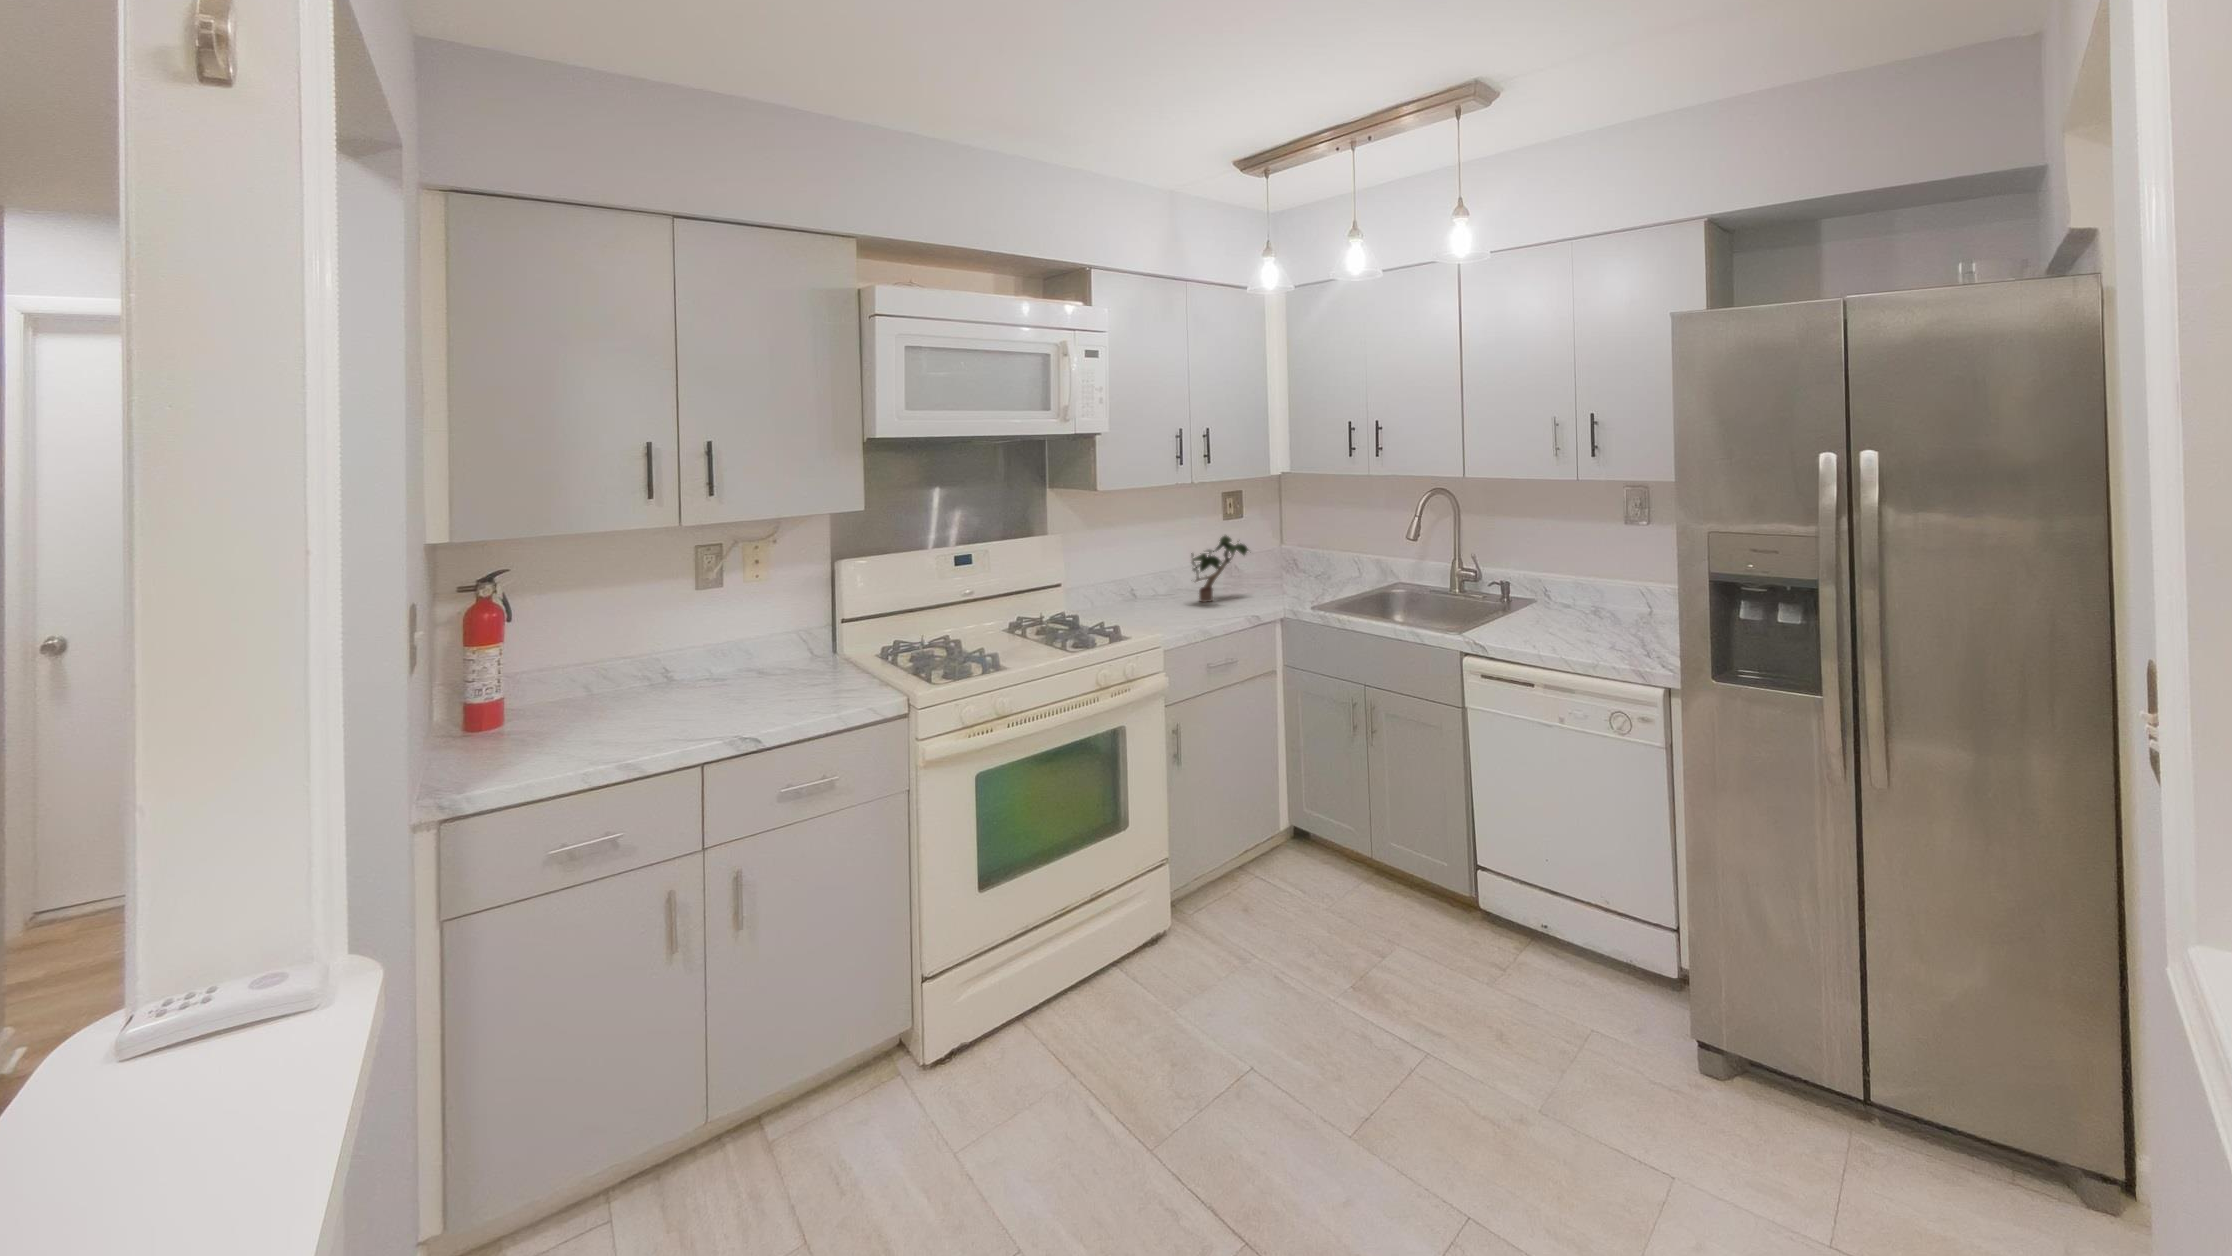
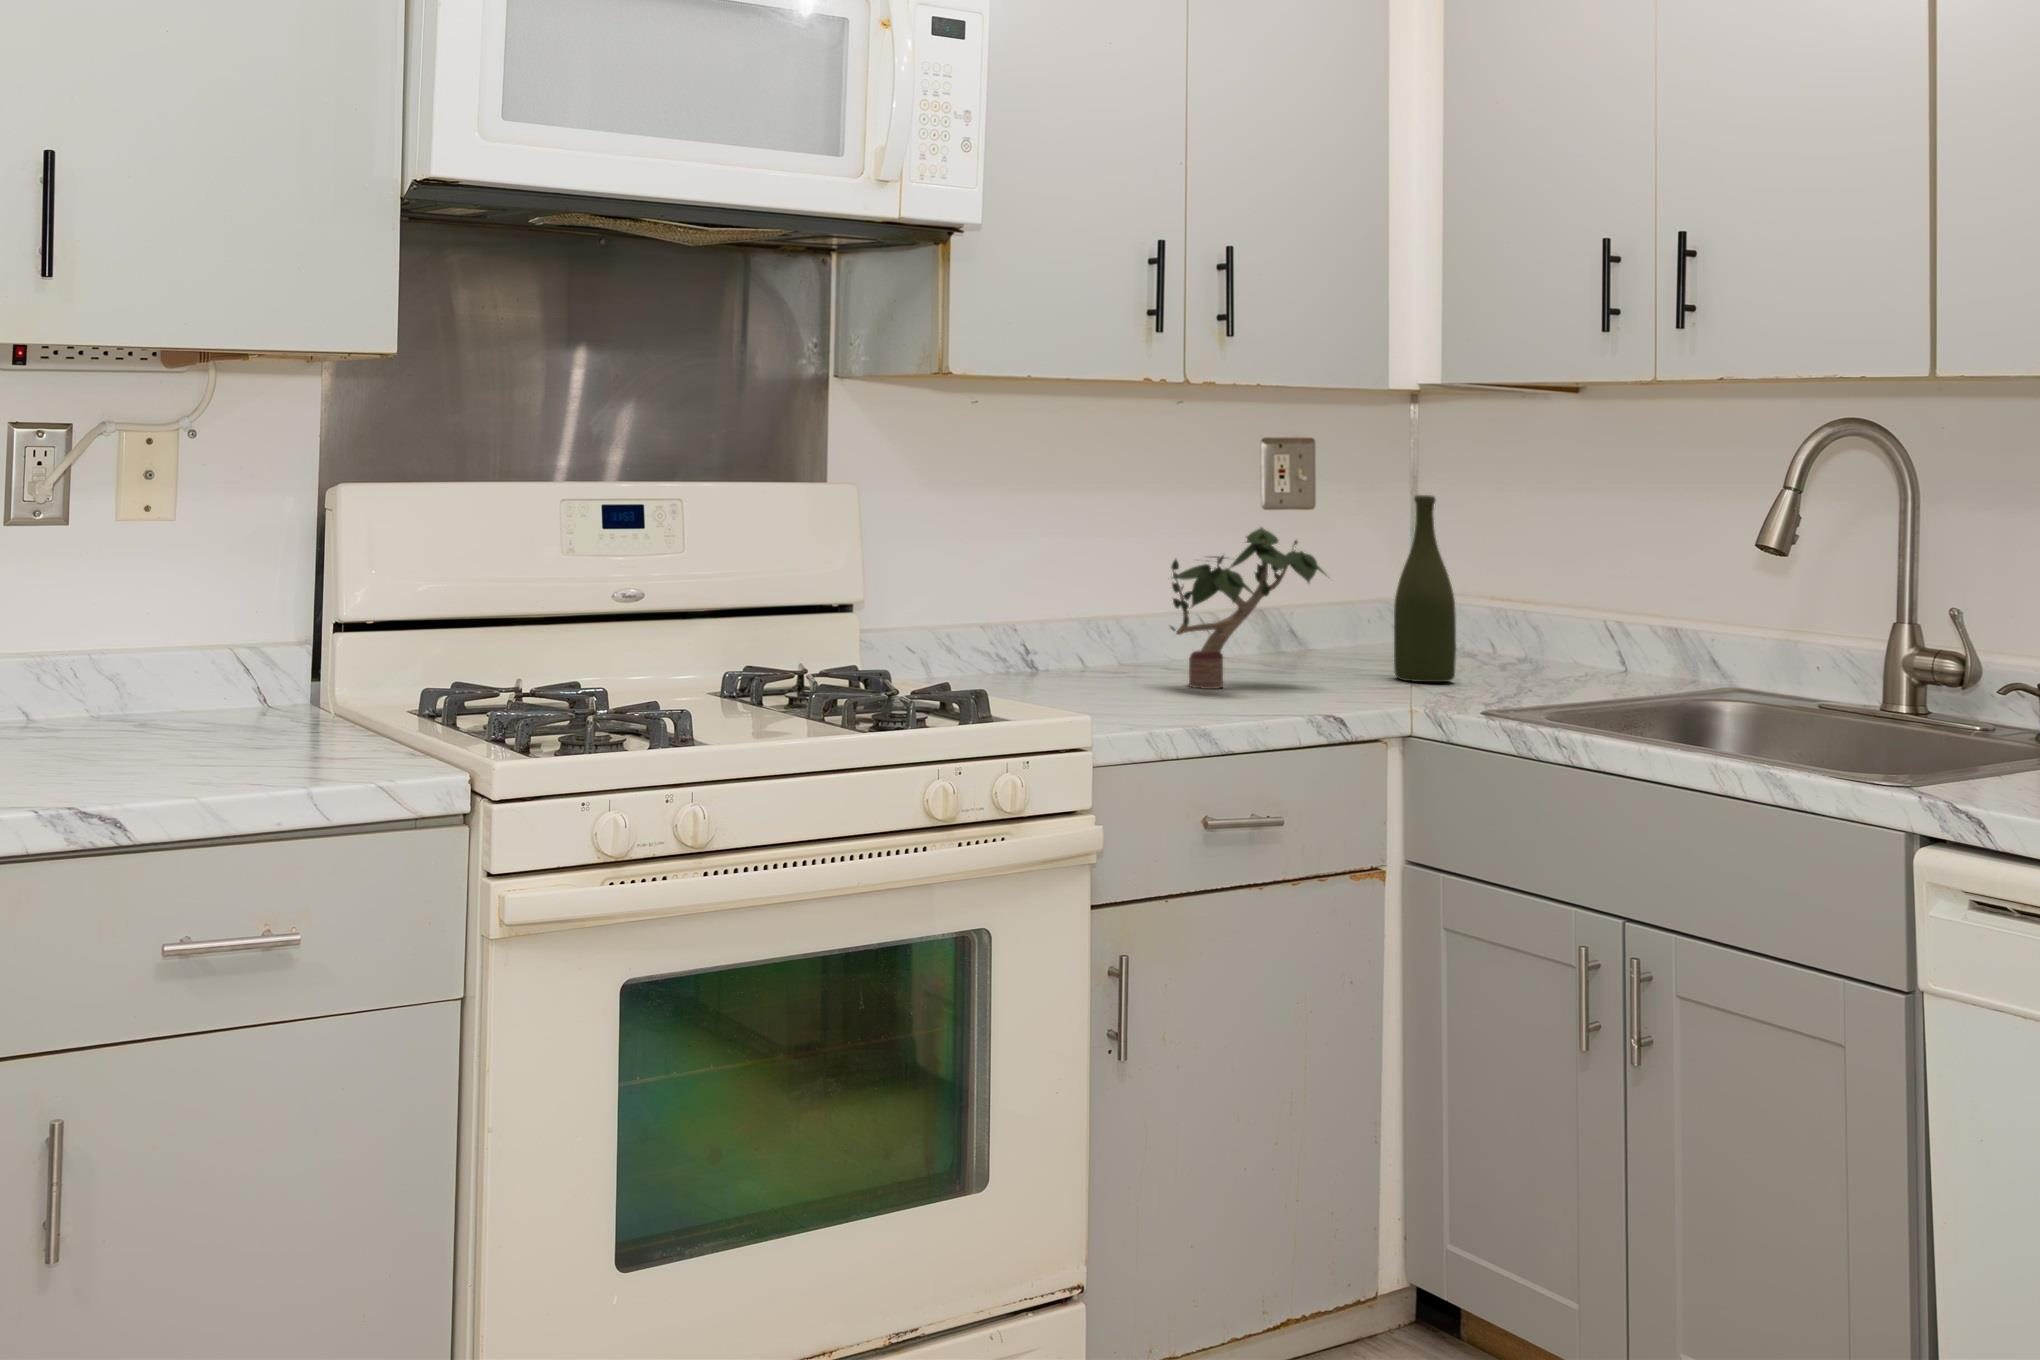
bottle: none [1276,515,1300,587] -> present [1394,495,1456,682]

